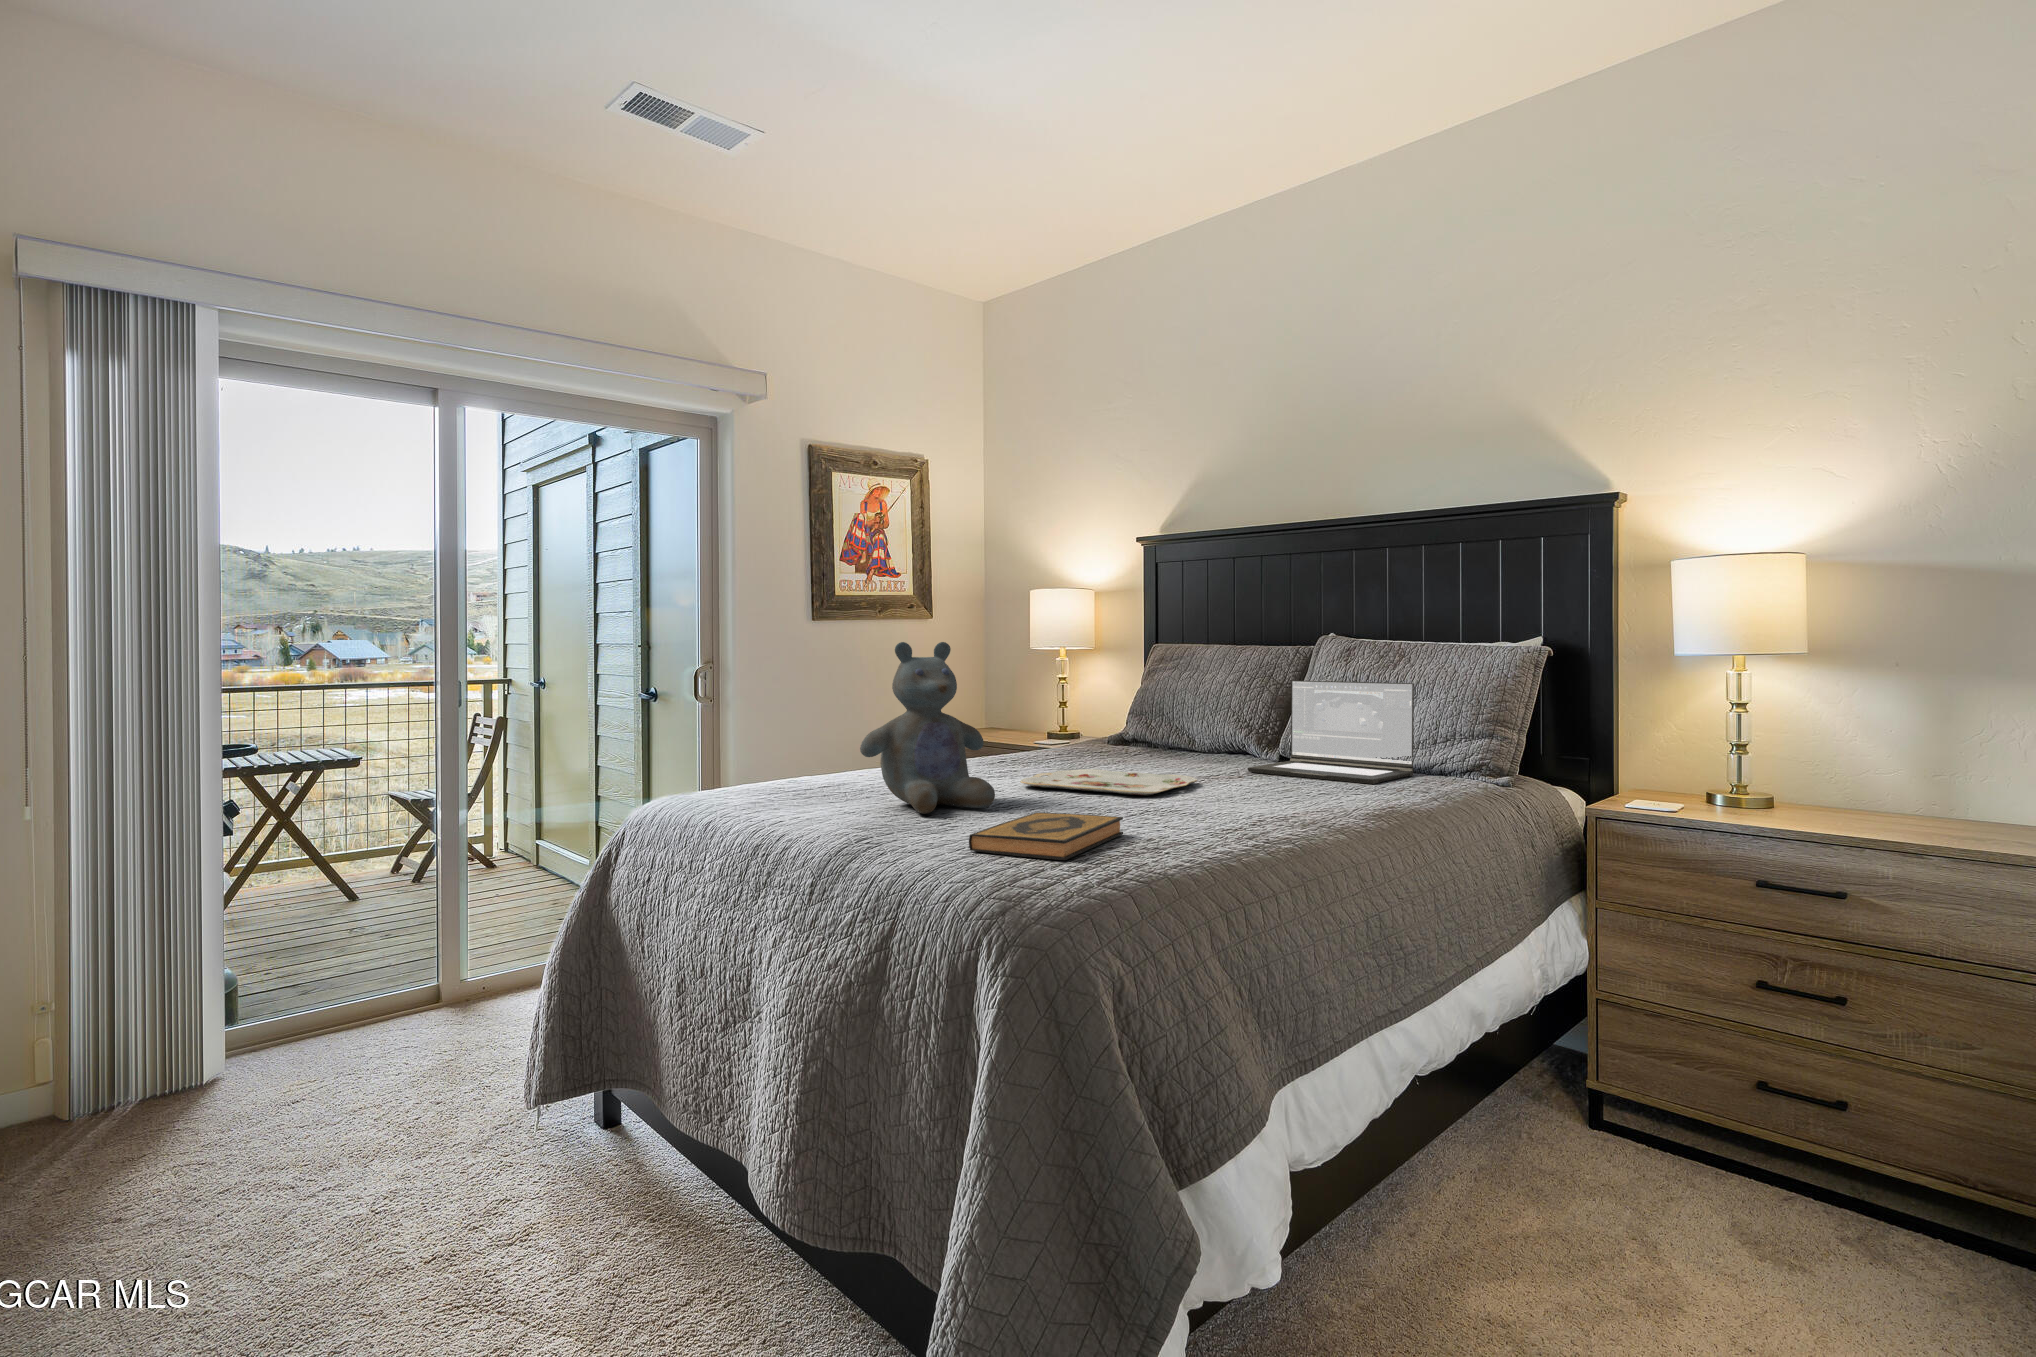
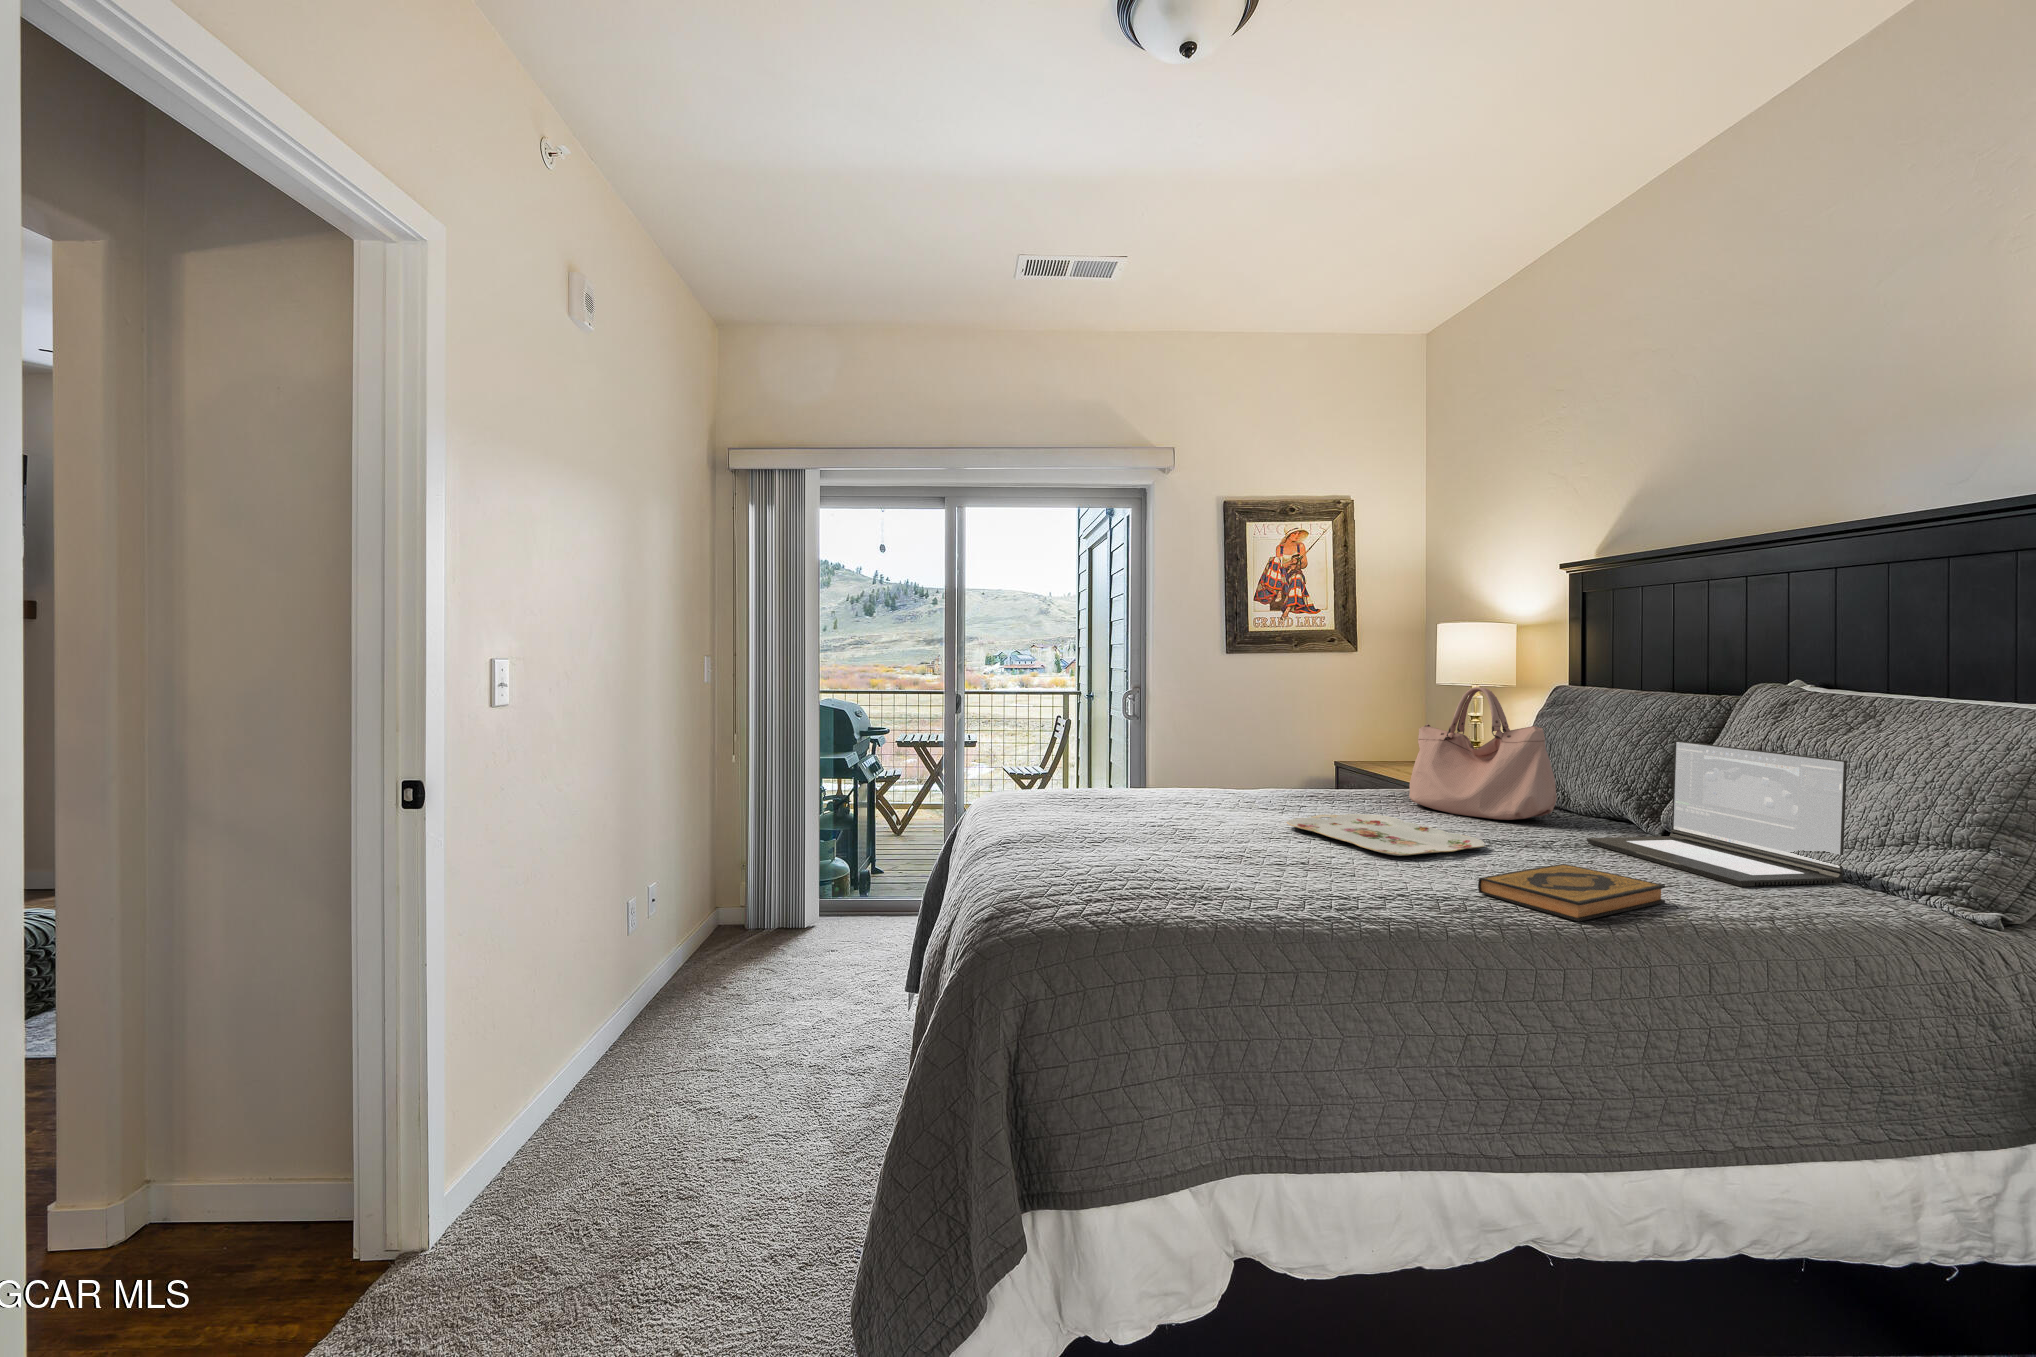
stuffed bear: present [860,642,995,814] -> none [1107,688,1229,845]
handbag: none [1076,642,1207,764] -> present [1409,687,1557,820]
hardback book: present [969,813,1123,860] -> present [1478,864,1665,922]

